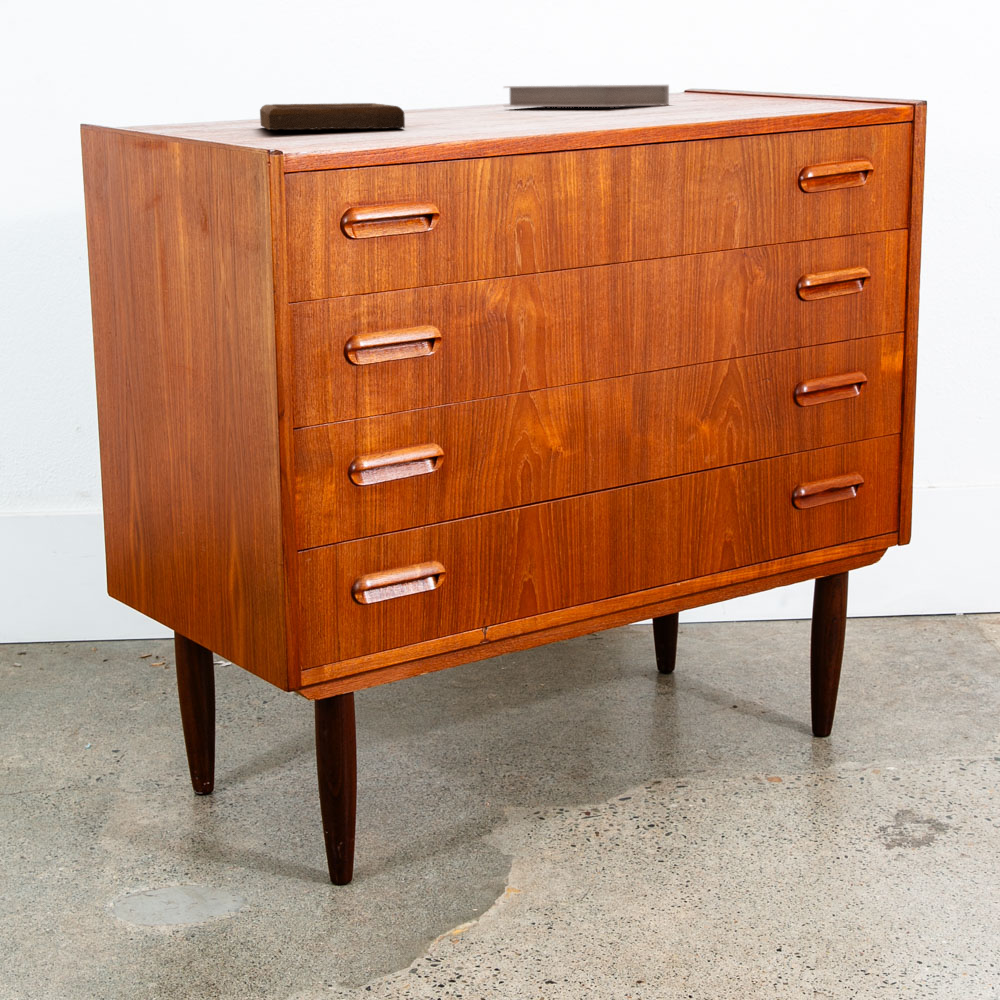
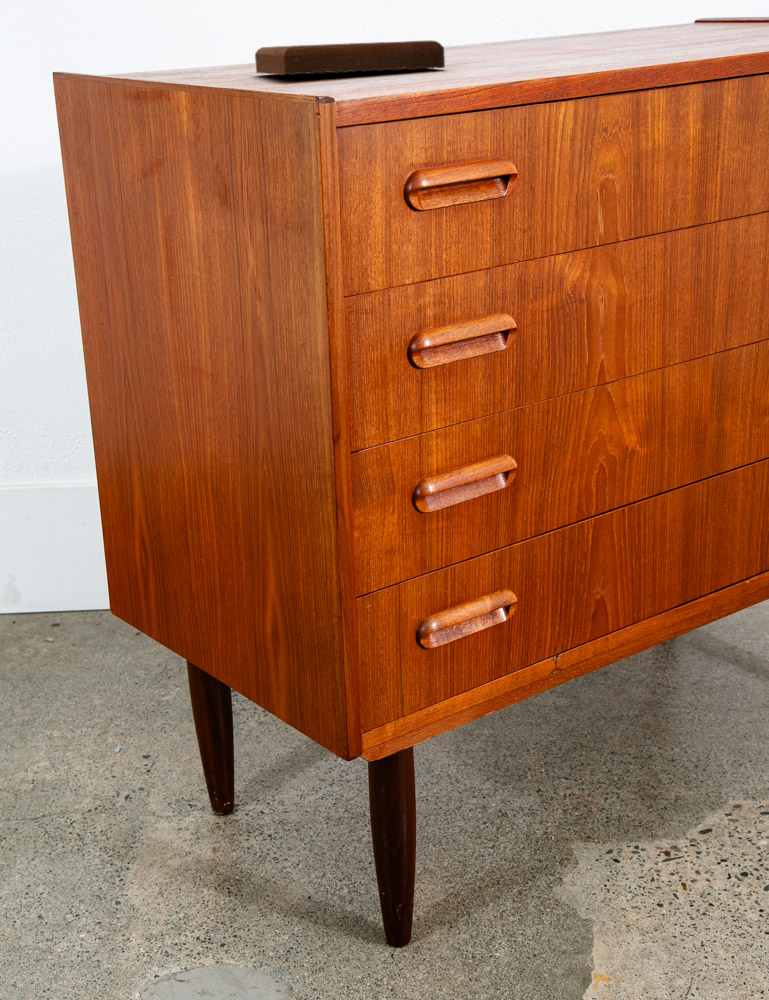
hardback book: present [505,85,669,107] -> none [504,14,690,46]

